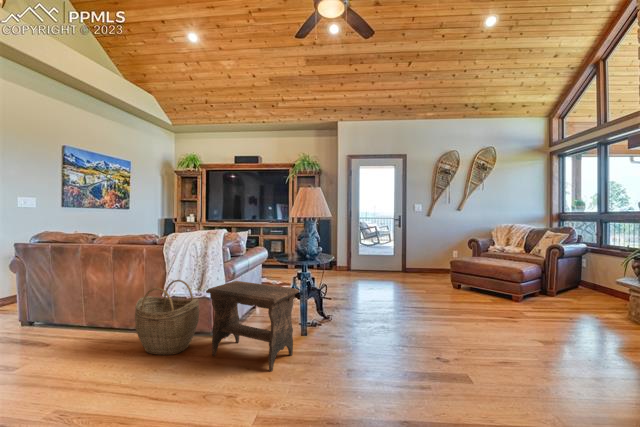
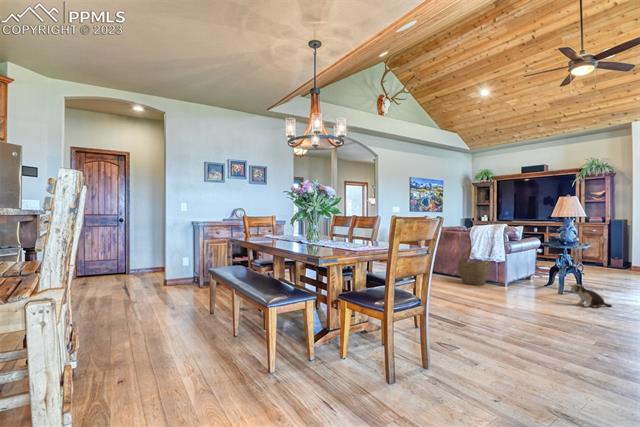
footstool: present [206,281,299,372] -> none [493,253,549,297]
plush toy: none [341,338,388,378] -> present [569,284,612,308]

